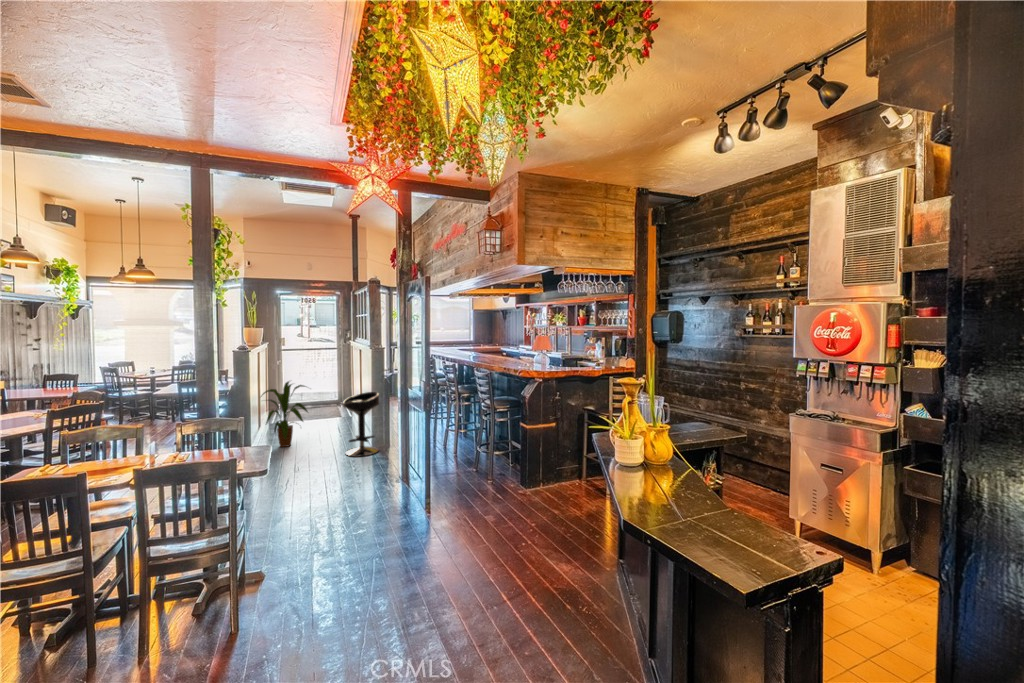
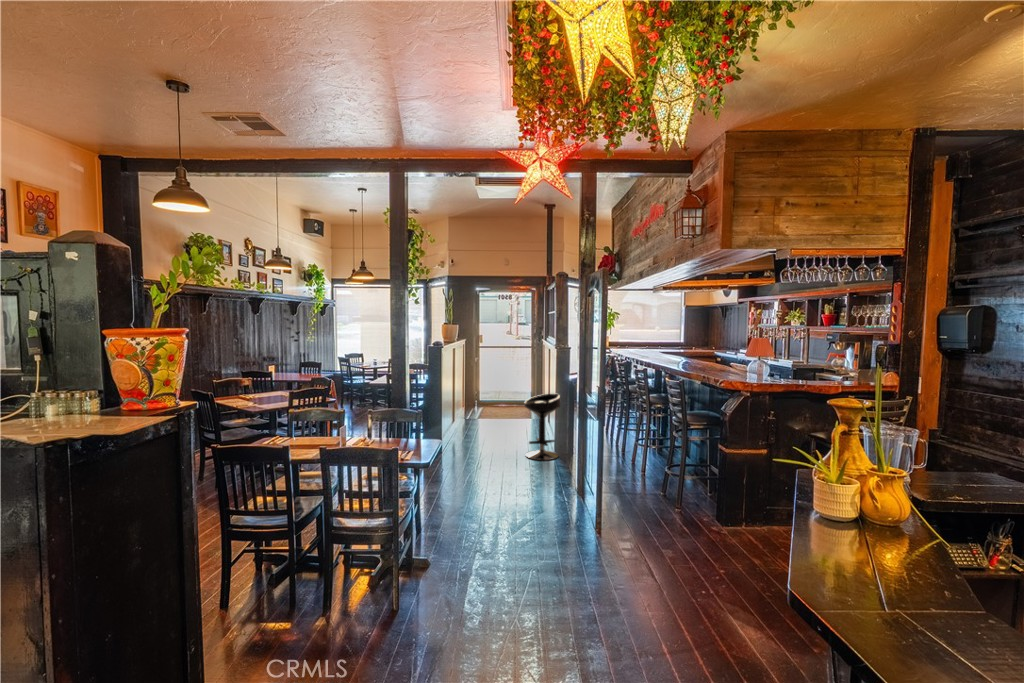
house plant: present [261,381,308,447] -> none [454,376,498,441]

